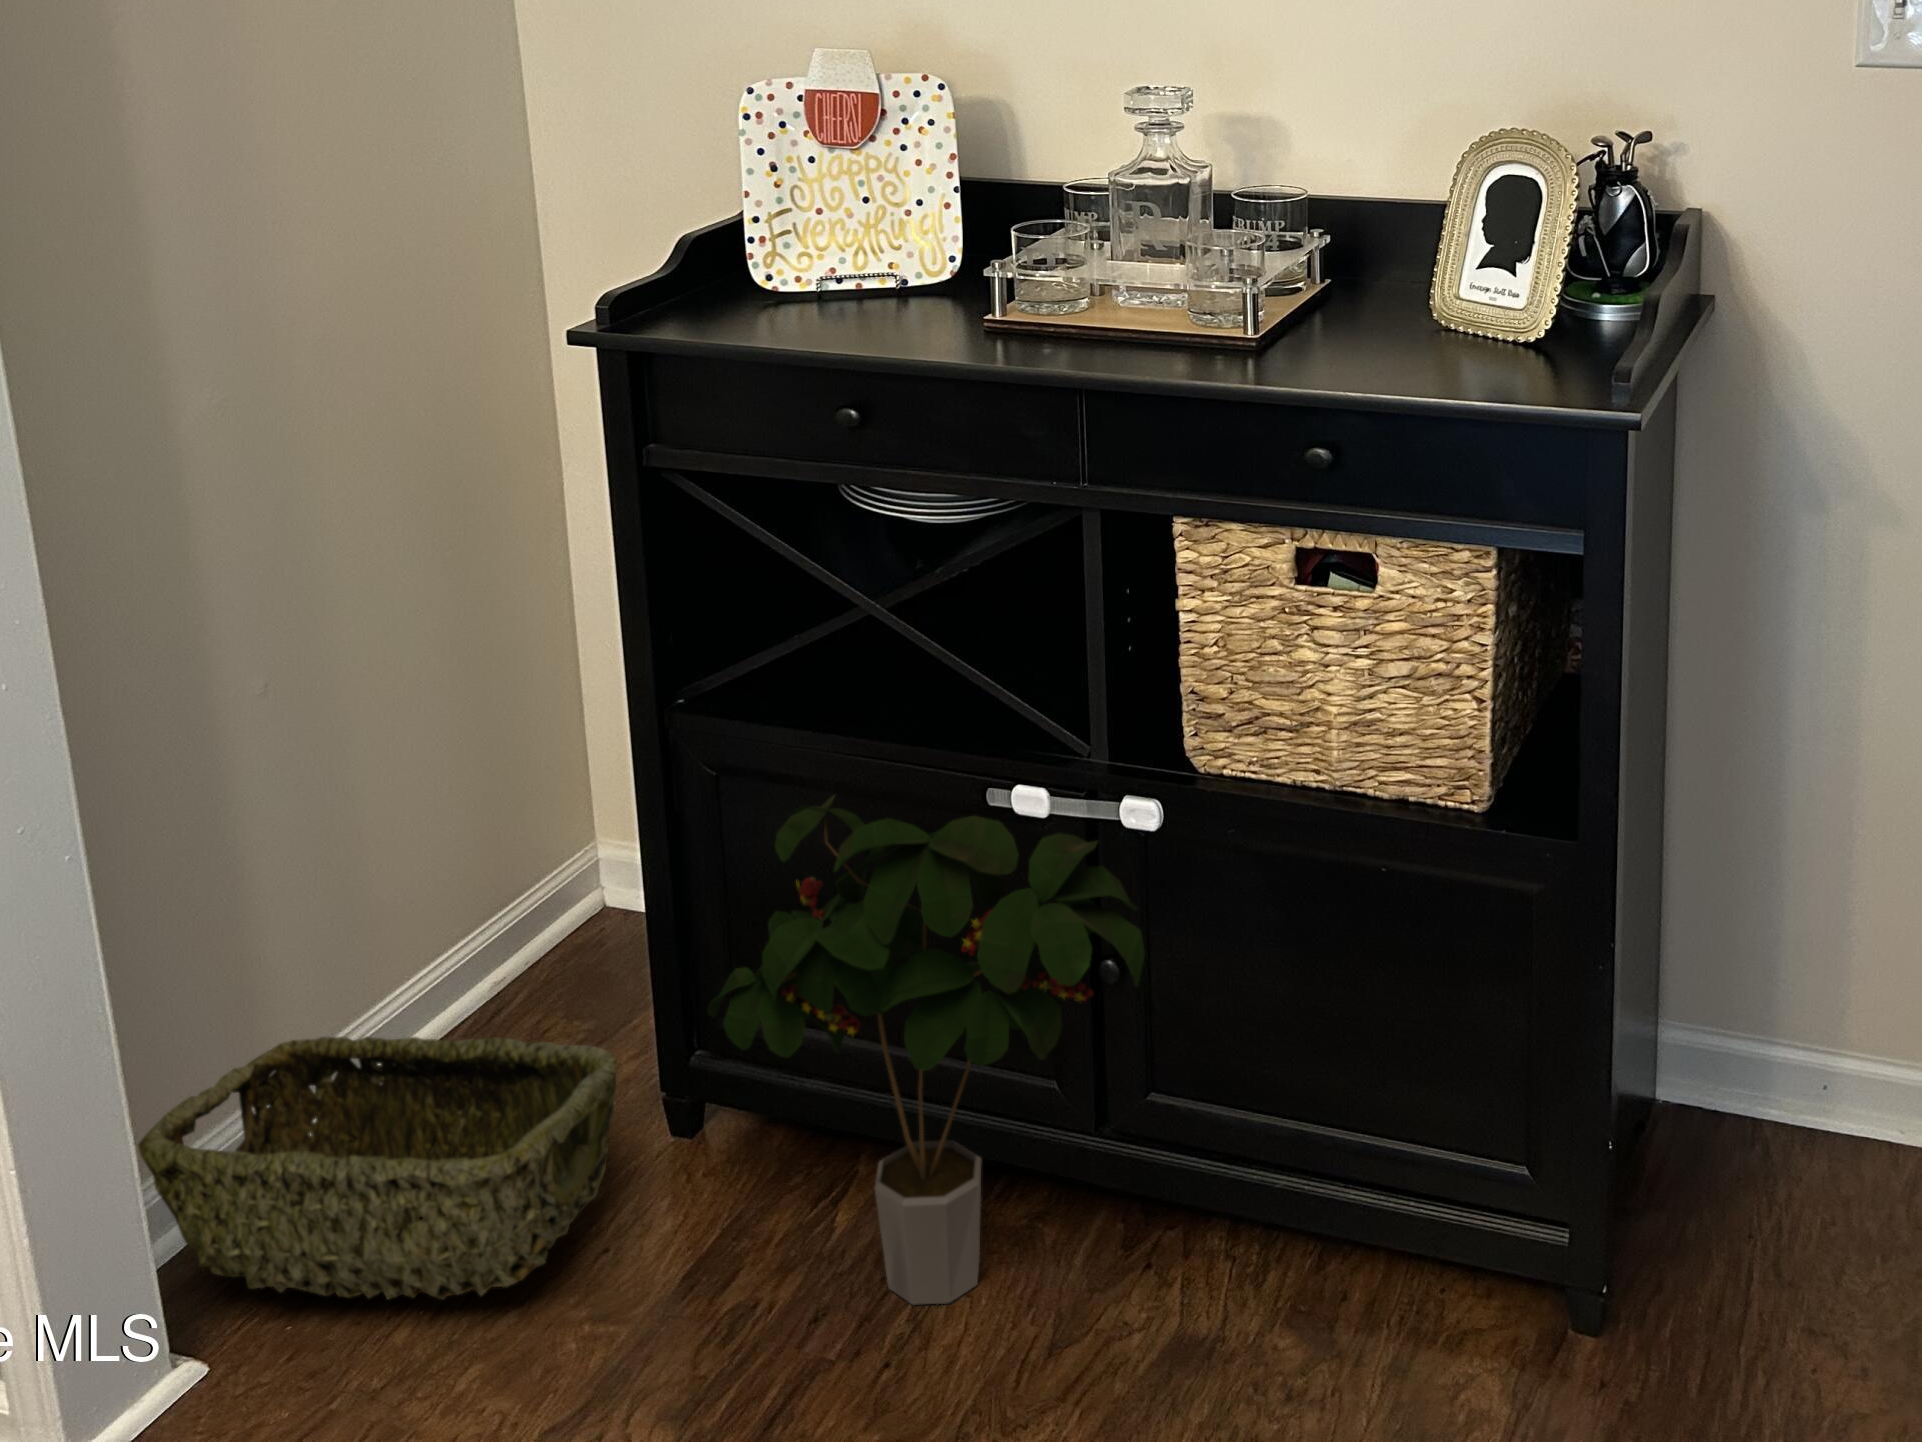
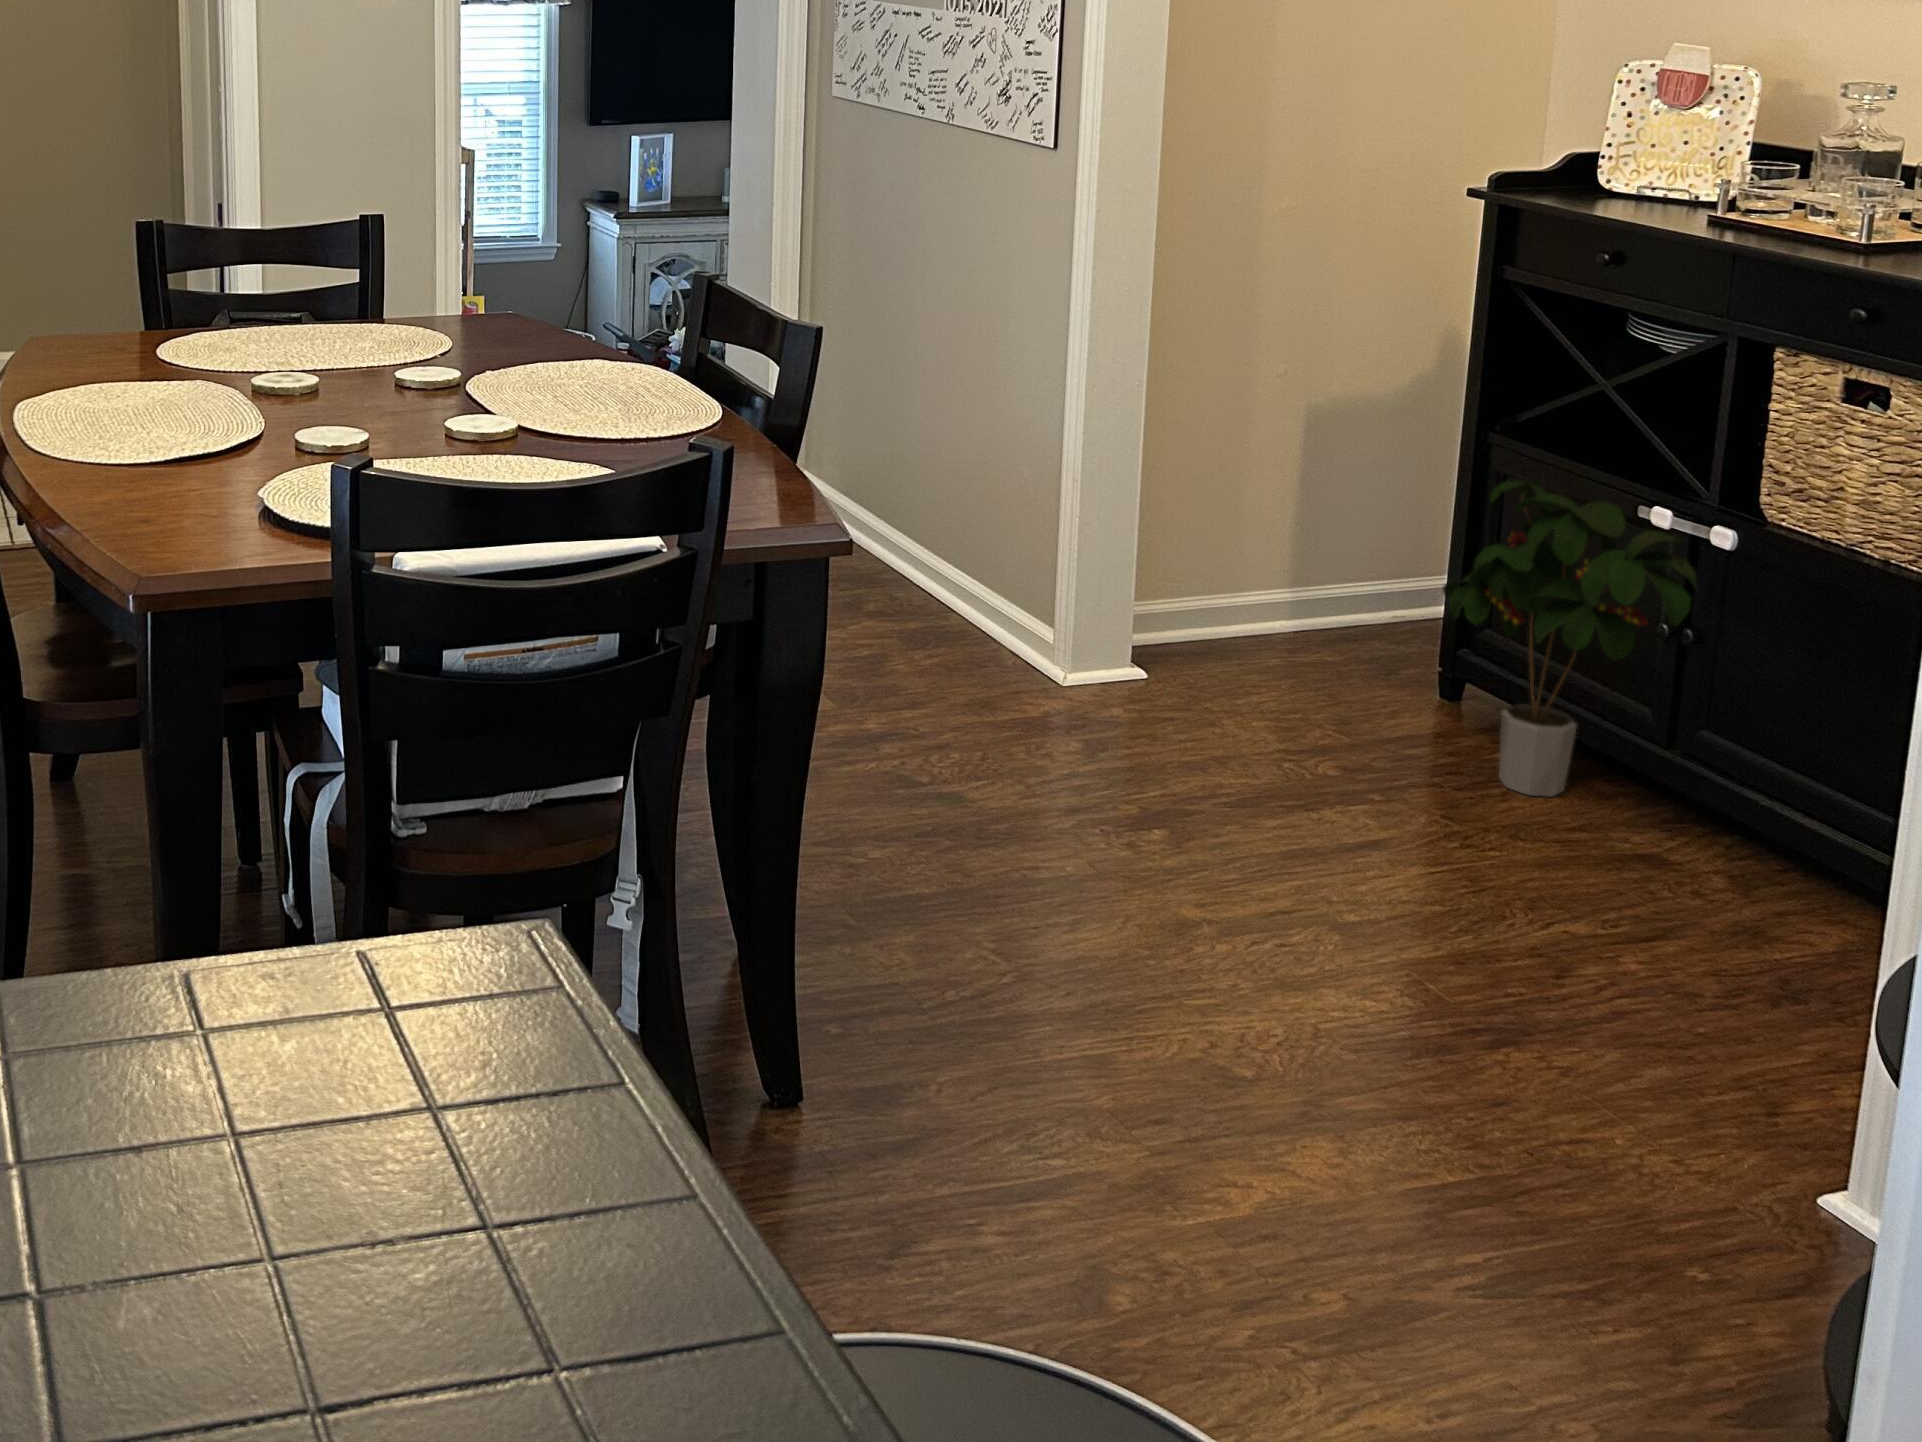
woven basket: present [138,1037,618,1299] -> none [1138,554,1395,694]

